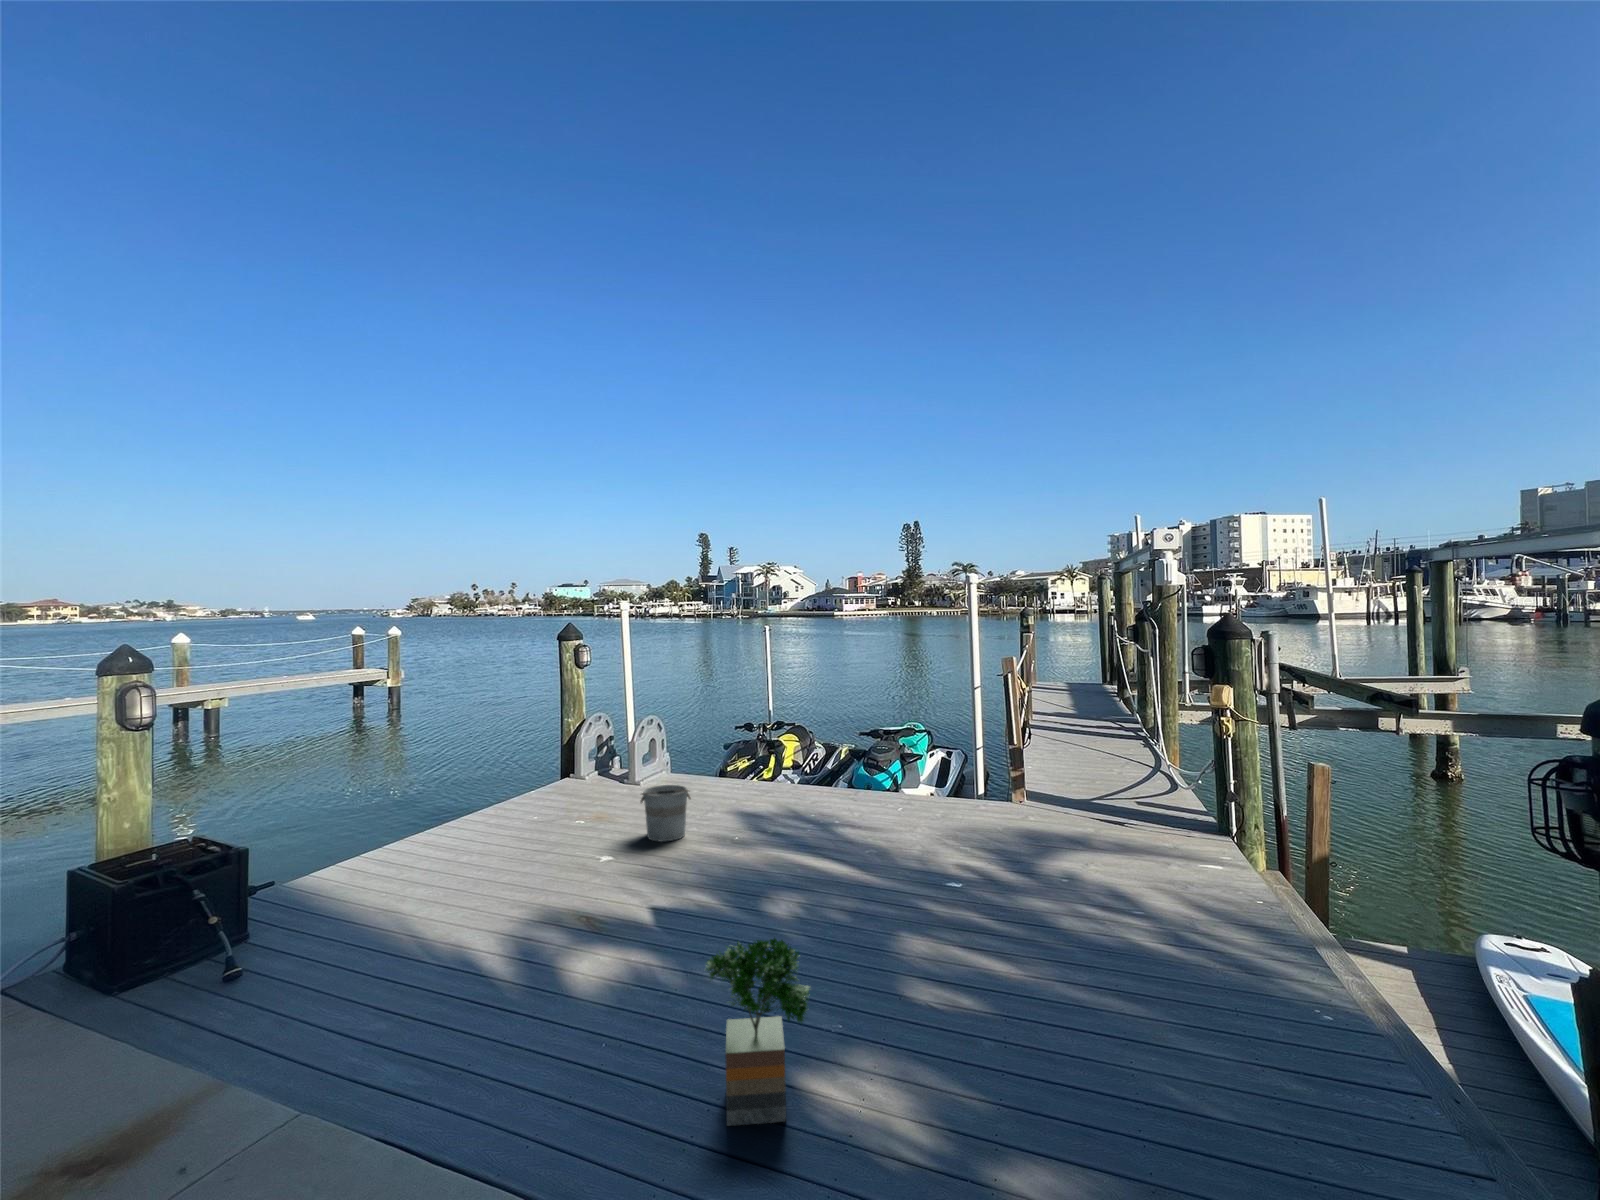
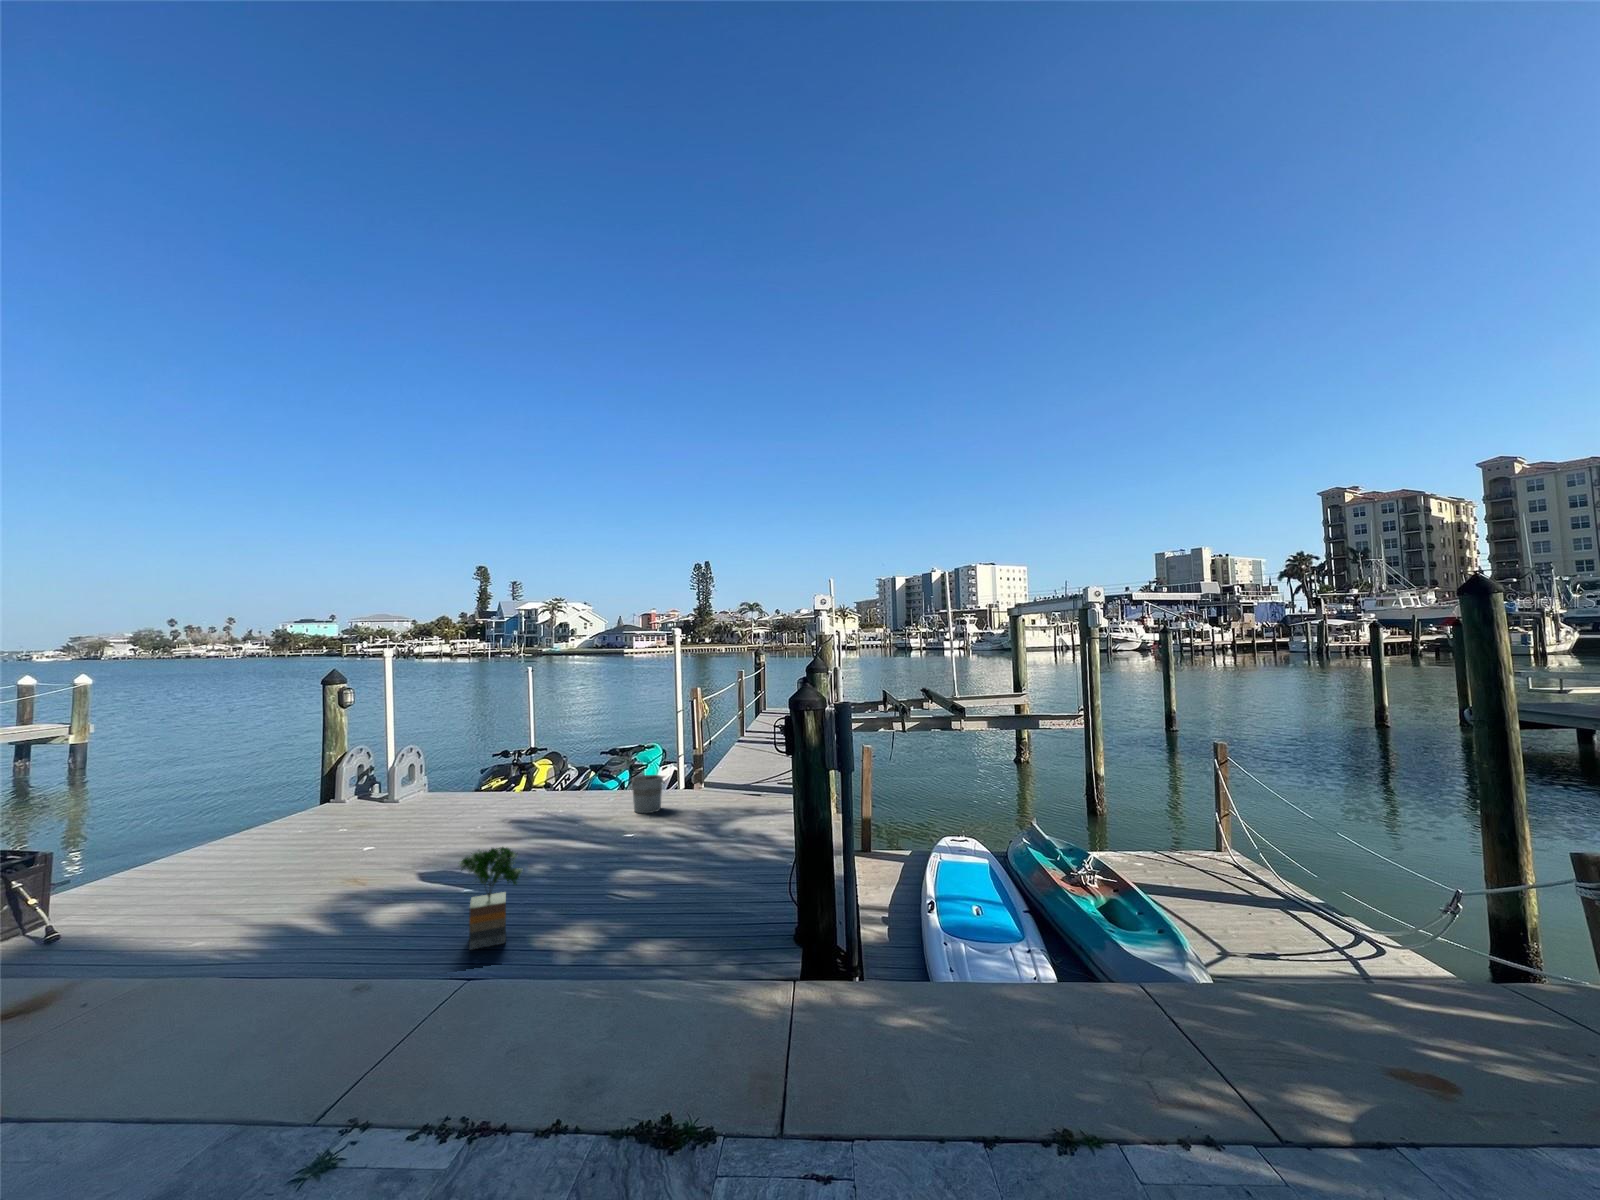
bucket: present [640,785,691,842] -> present [630,775,664,813]

